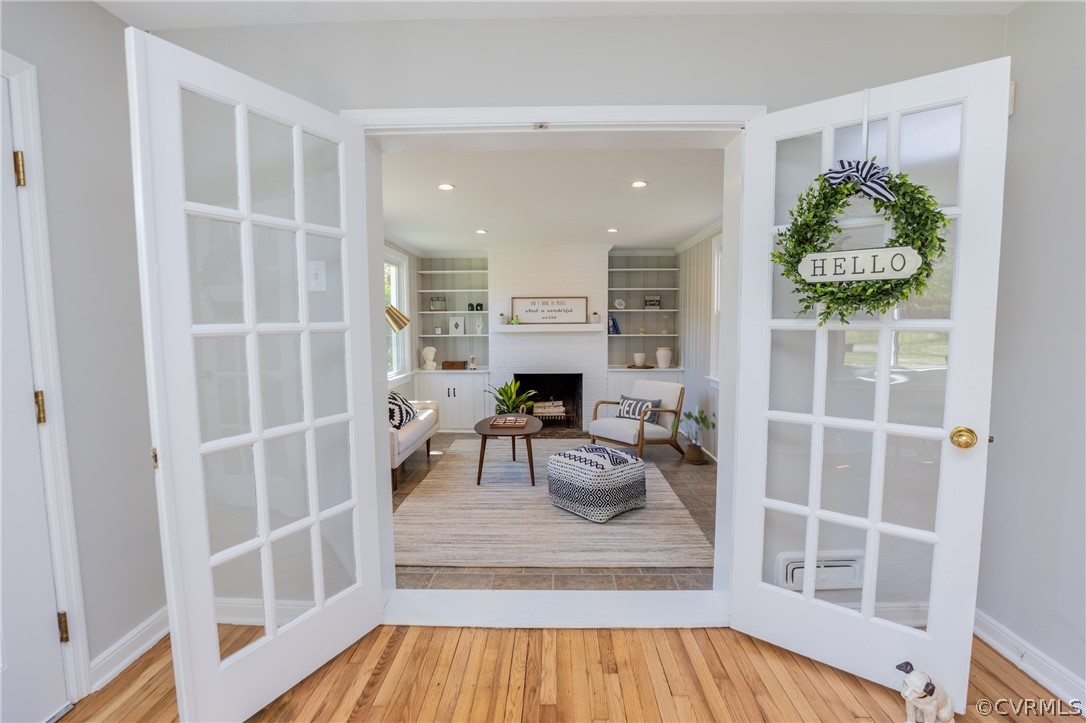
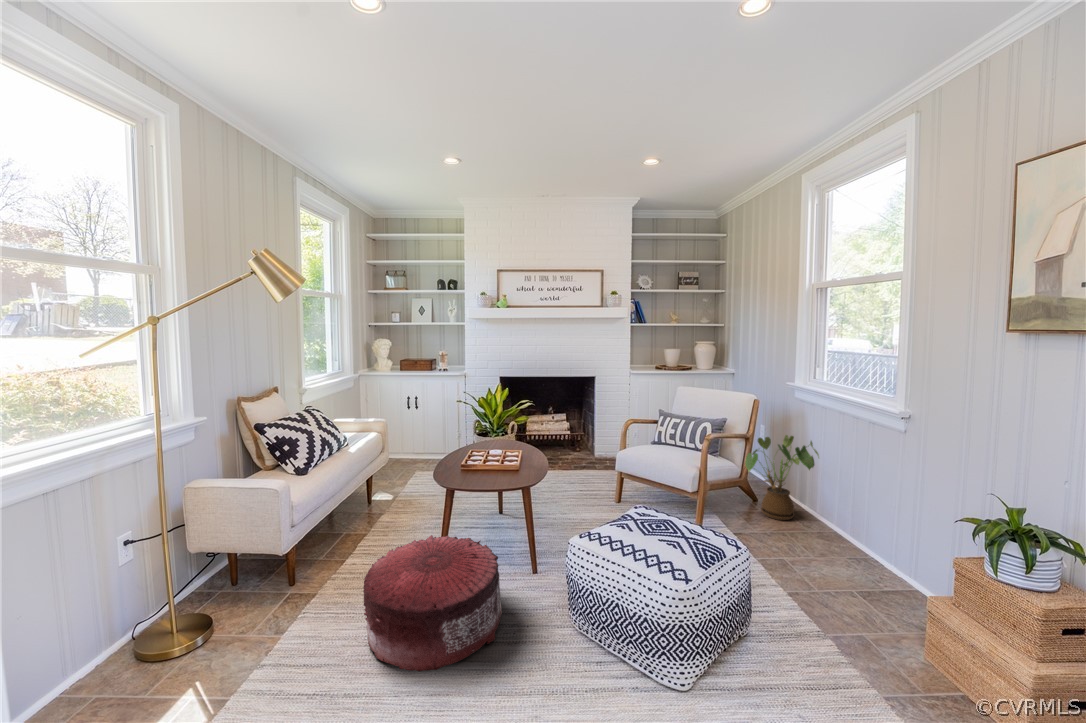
pouf: none [441,460,514,518] -> present [363,535,502,672]

